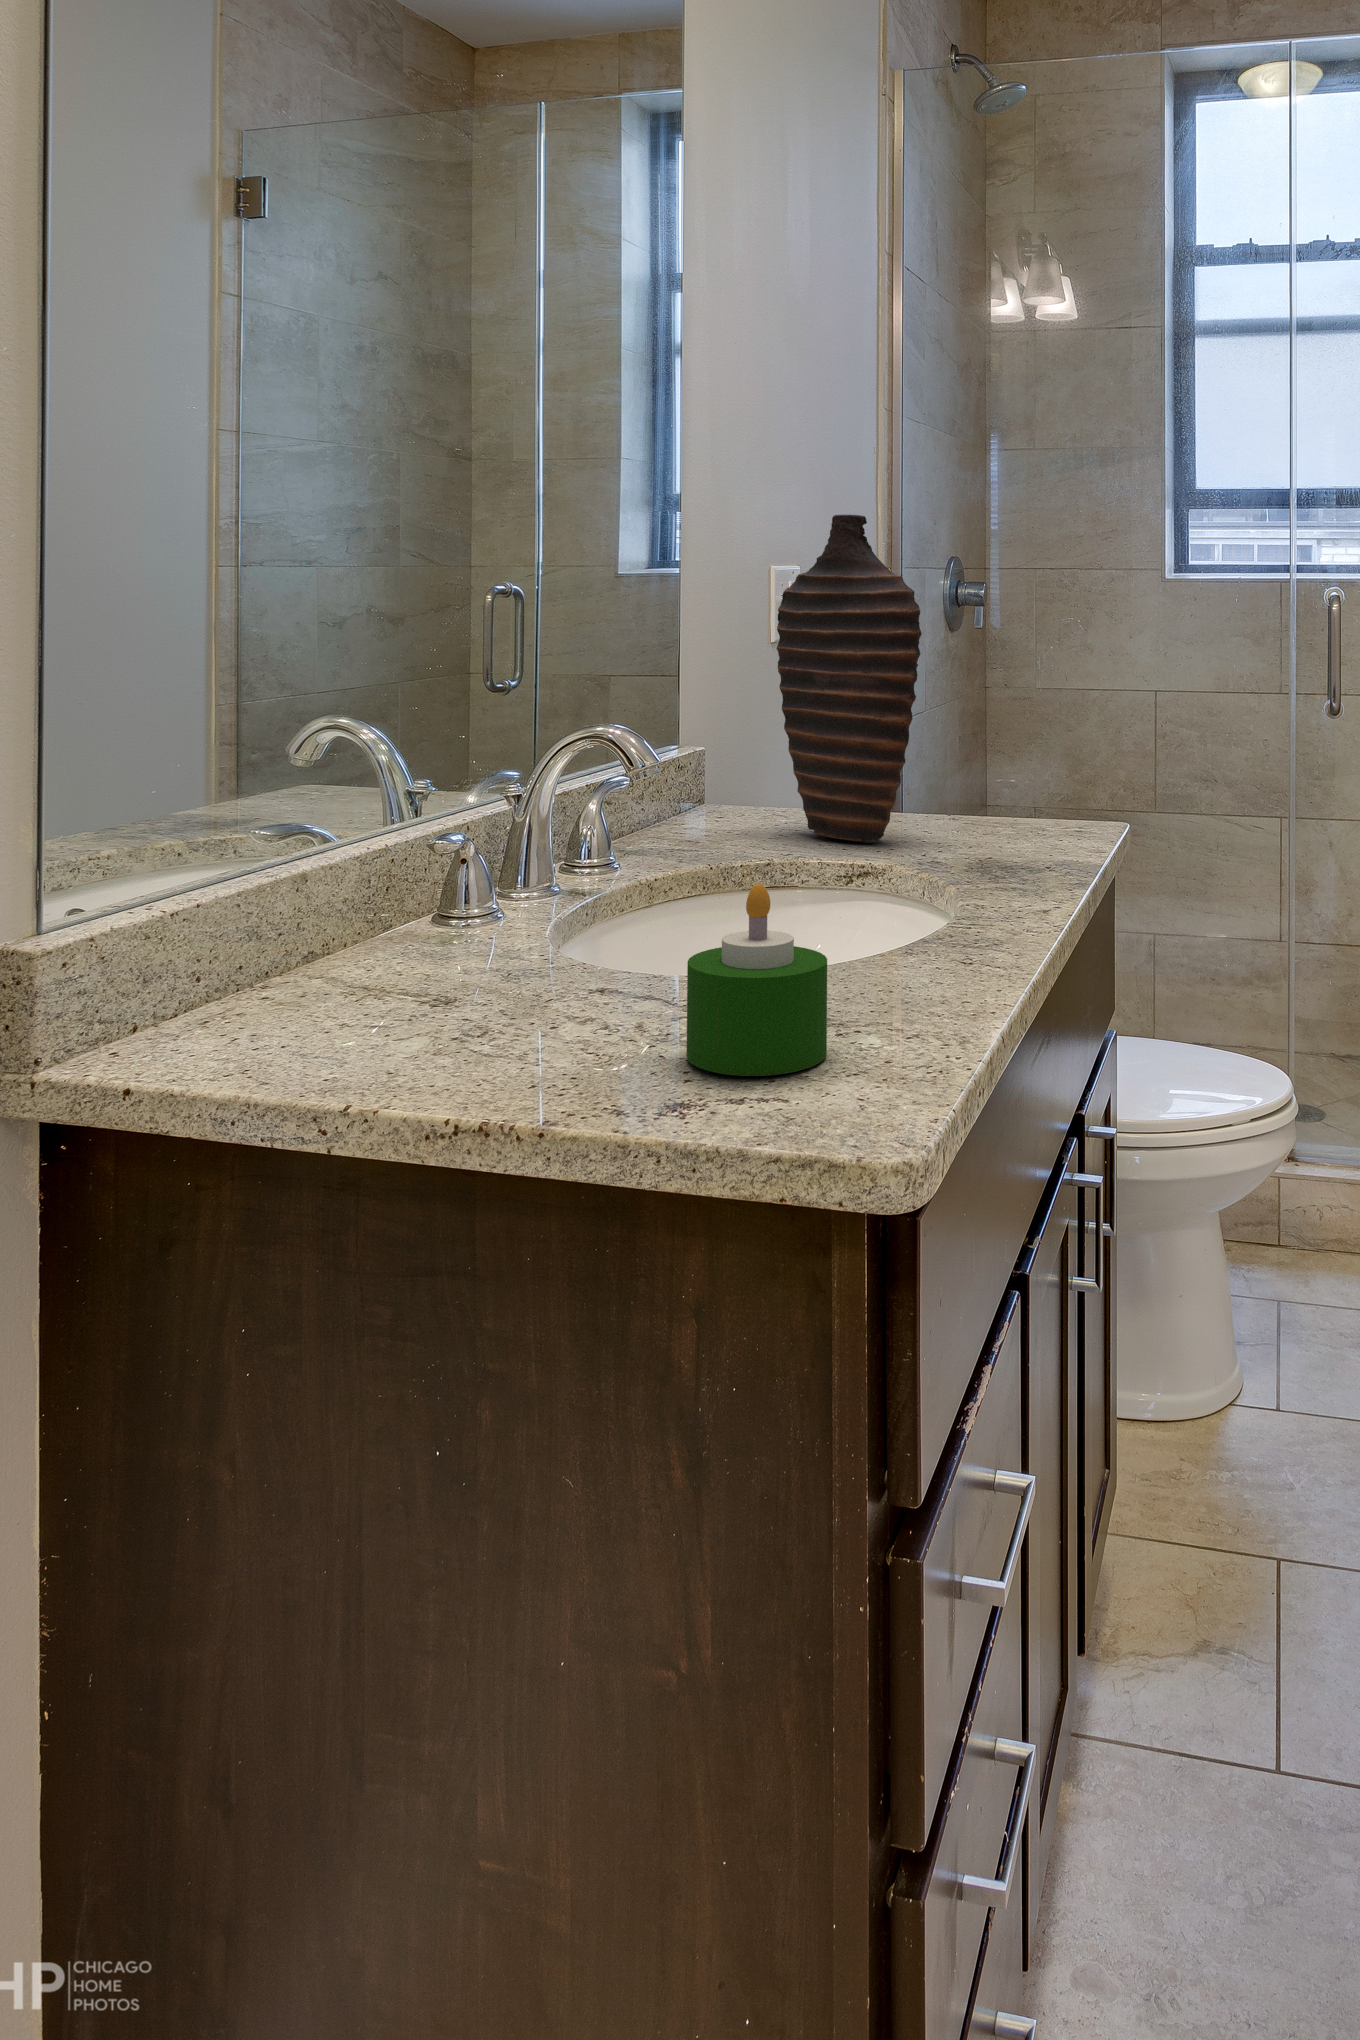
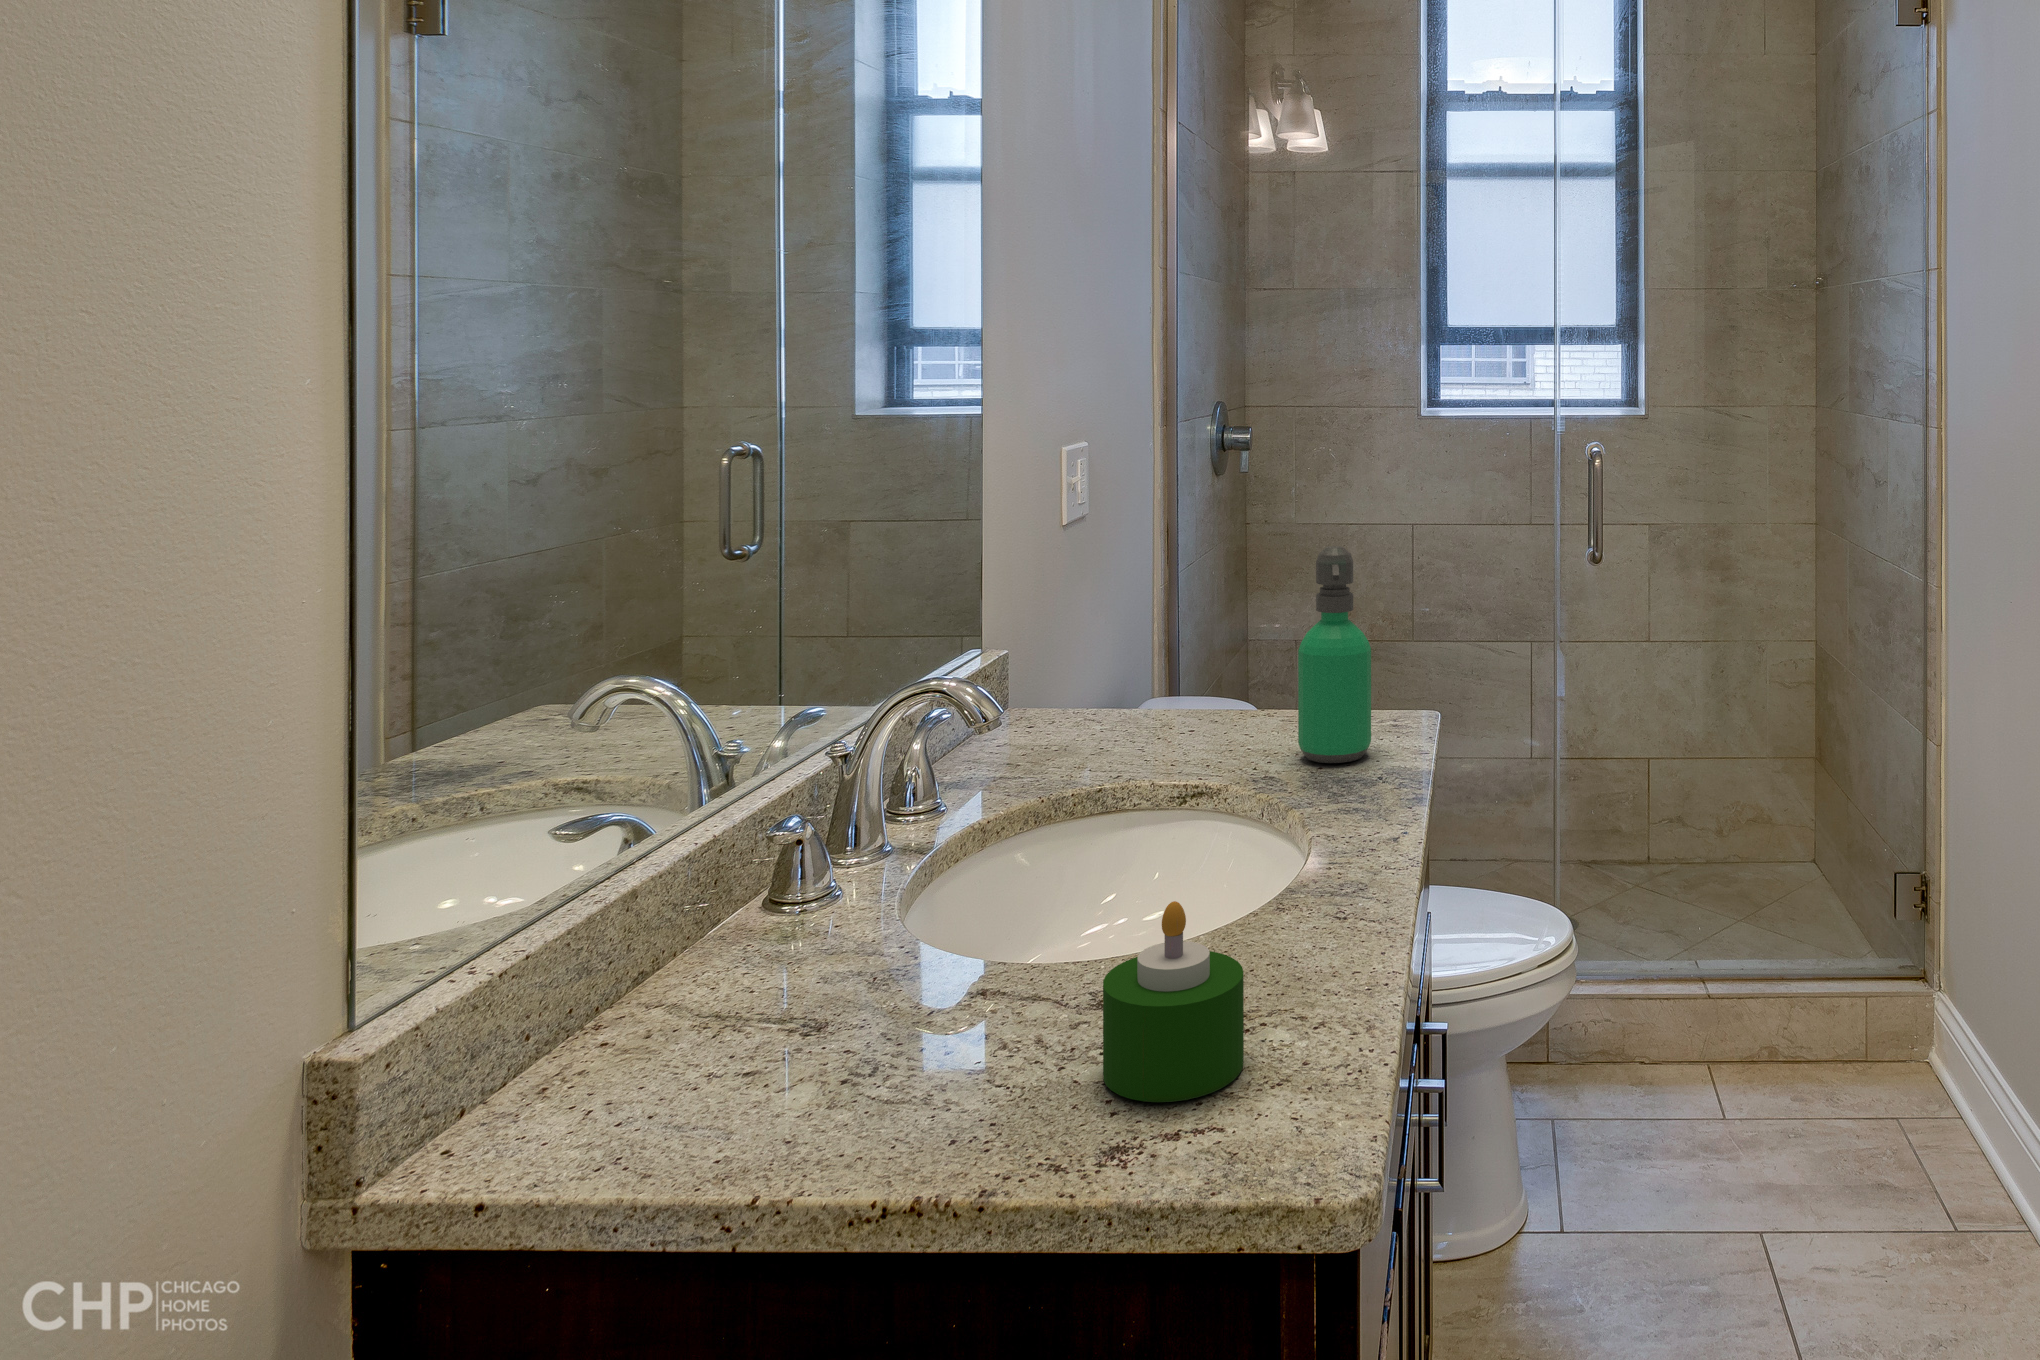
decorative vase: present [776,515,922,843] -> none [1092,421,1247,749]
soap dispenser: none [969,636,1044,859] -> present [1298,546,1371,763]

